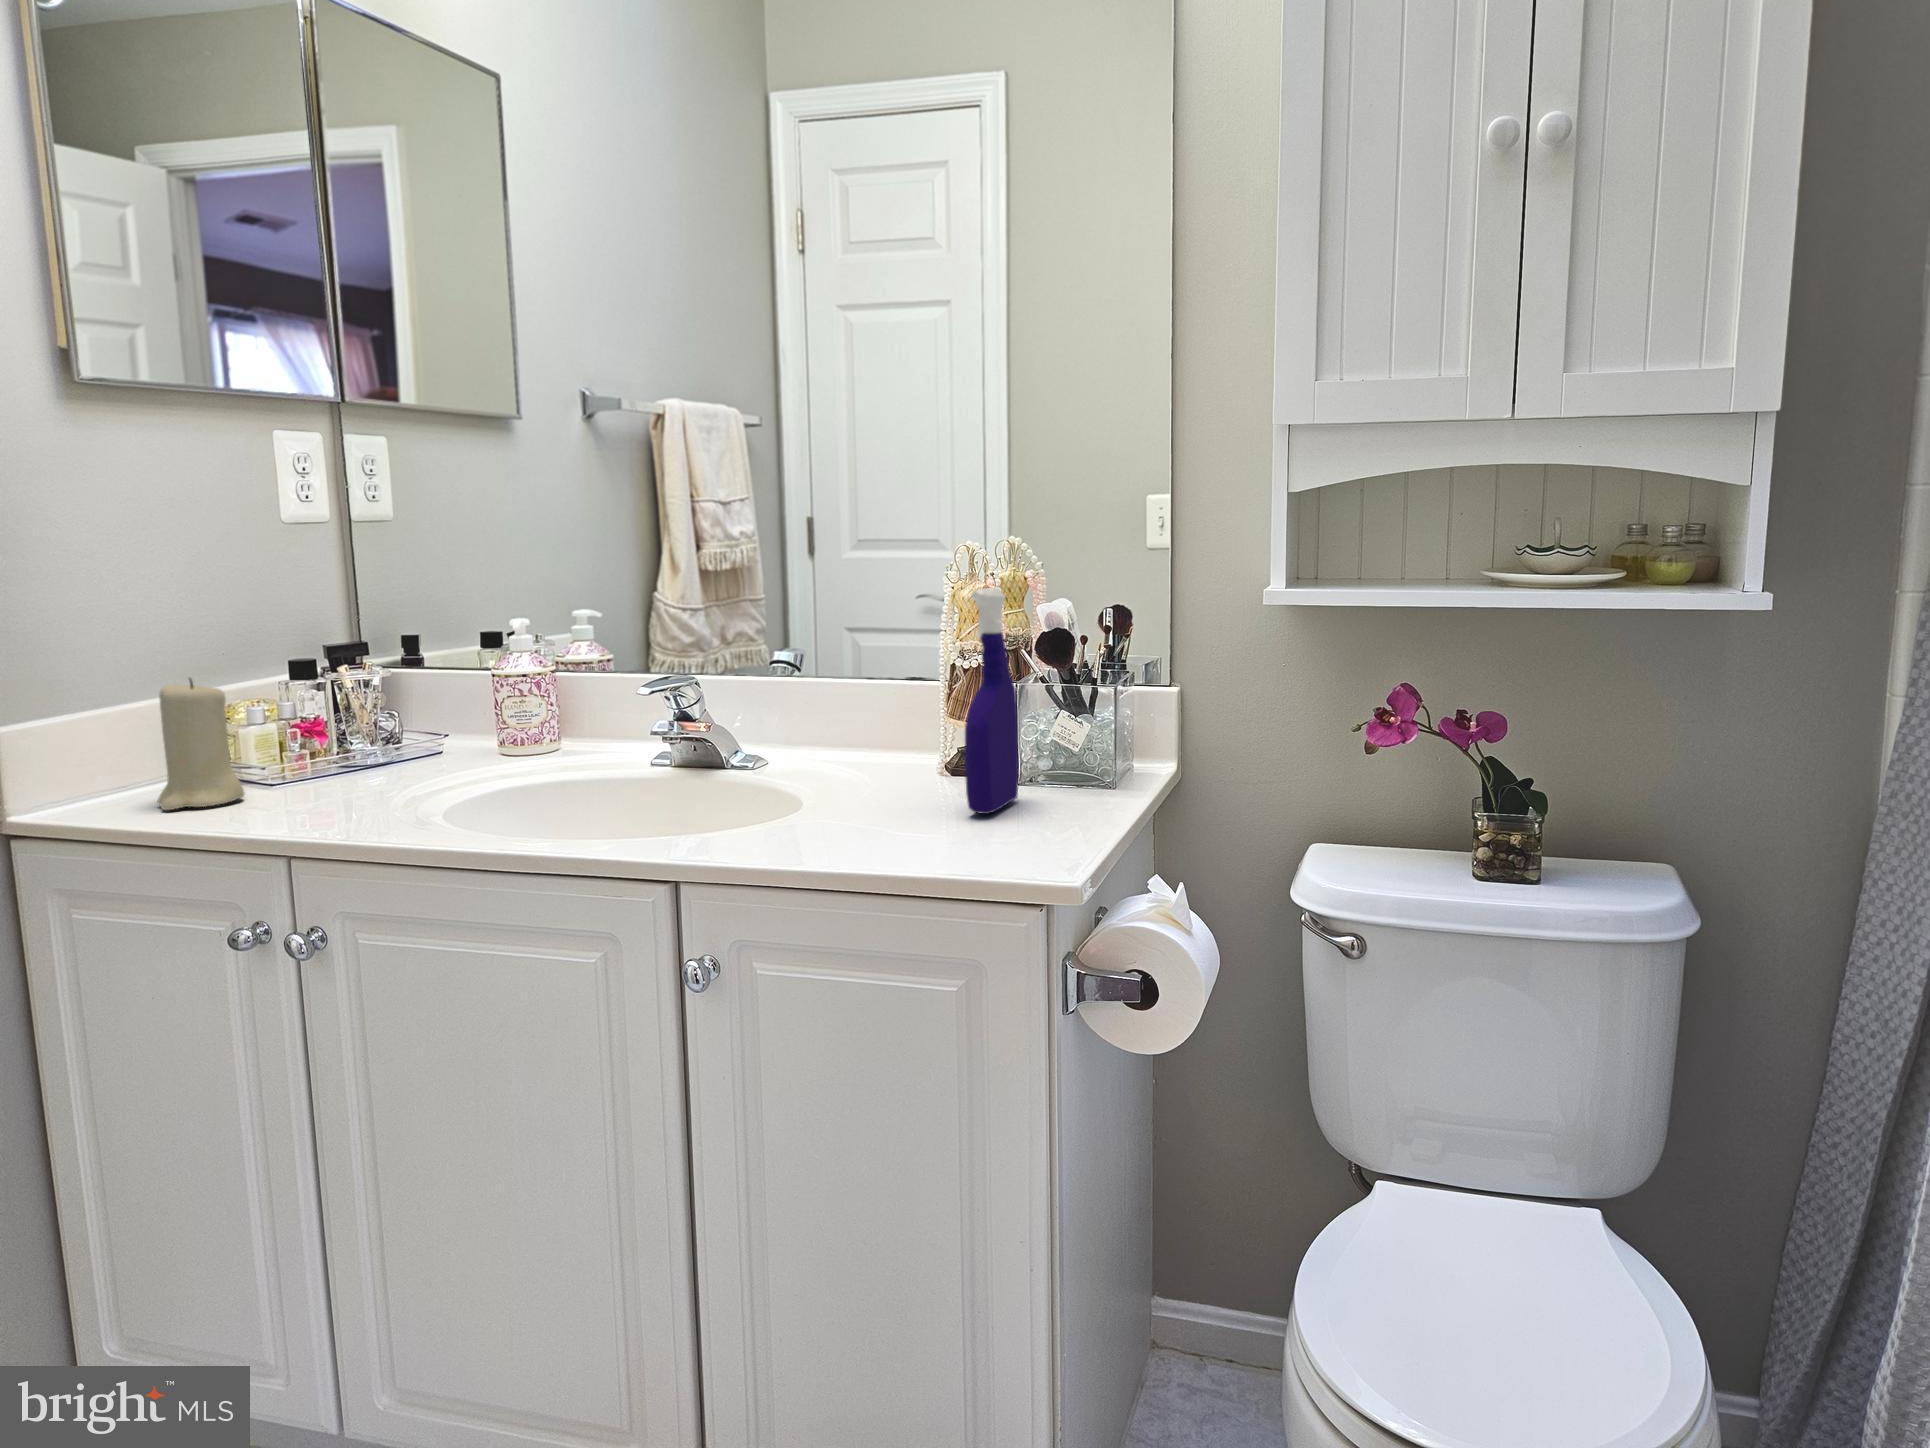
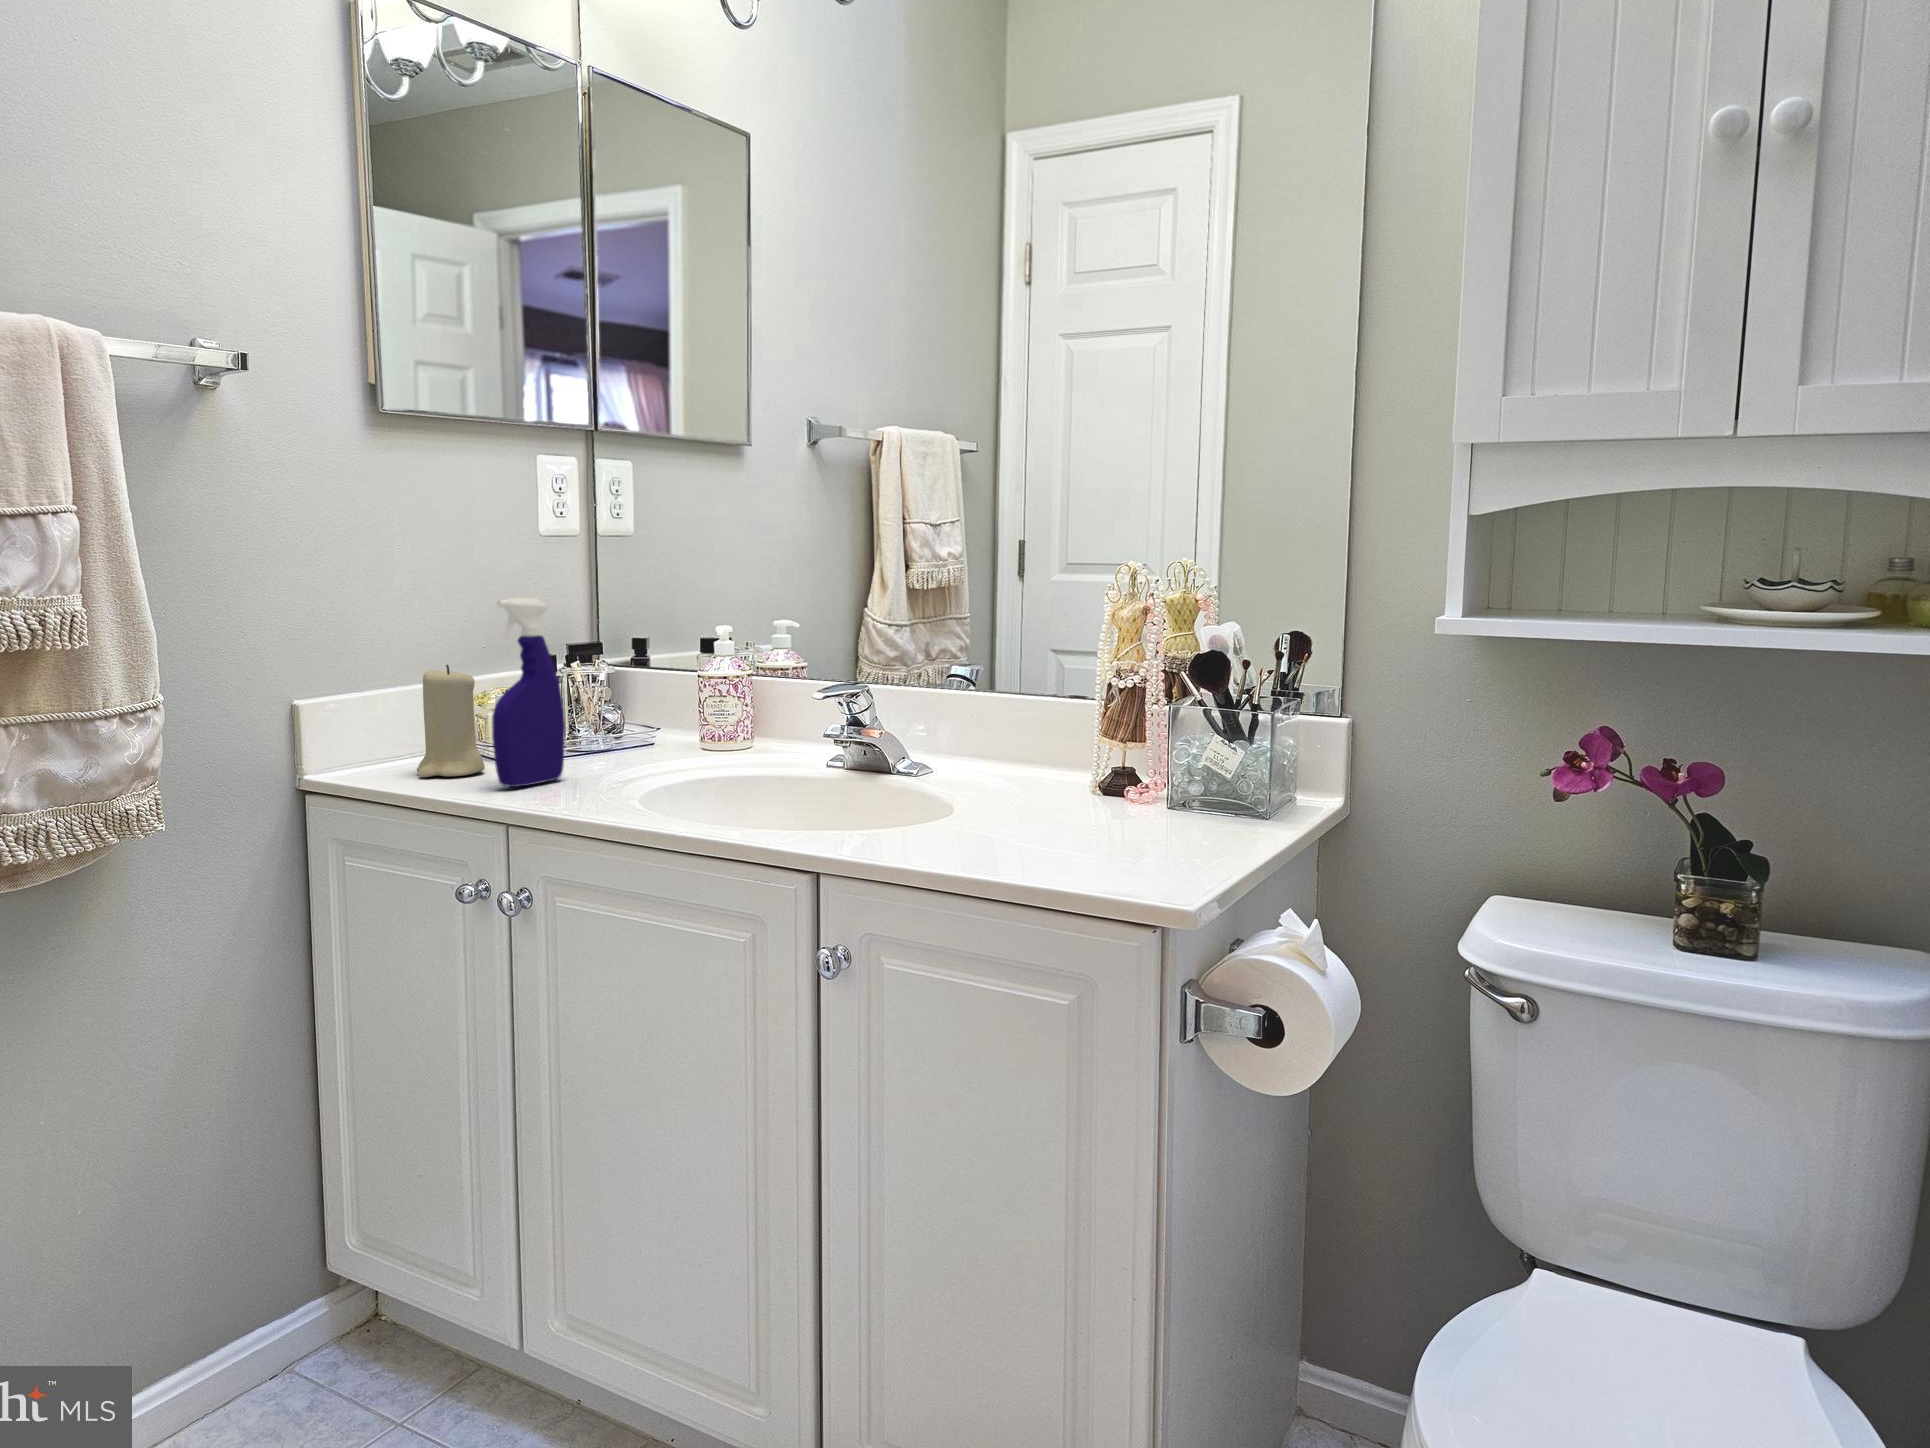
spray bottle: present [965,588,1019,814] -> present [492,598,565,787]

